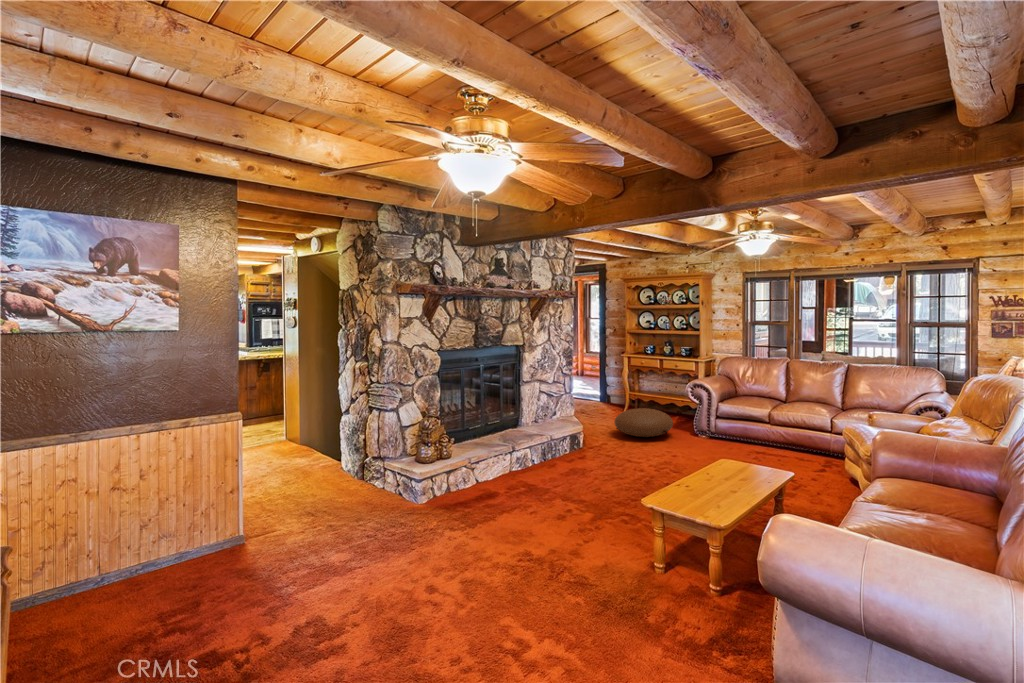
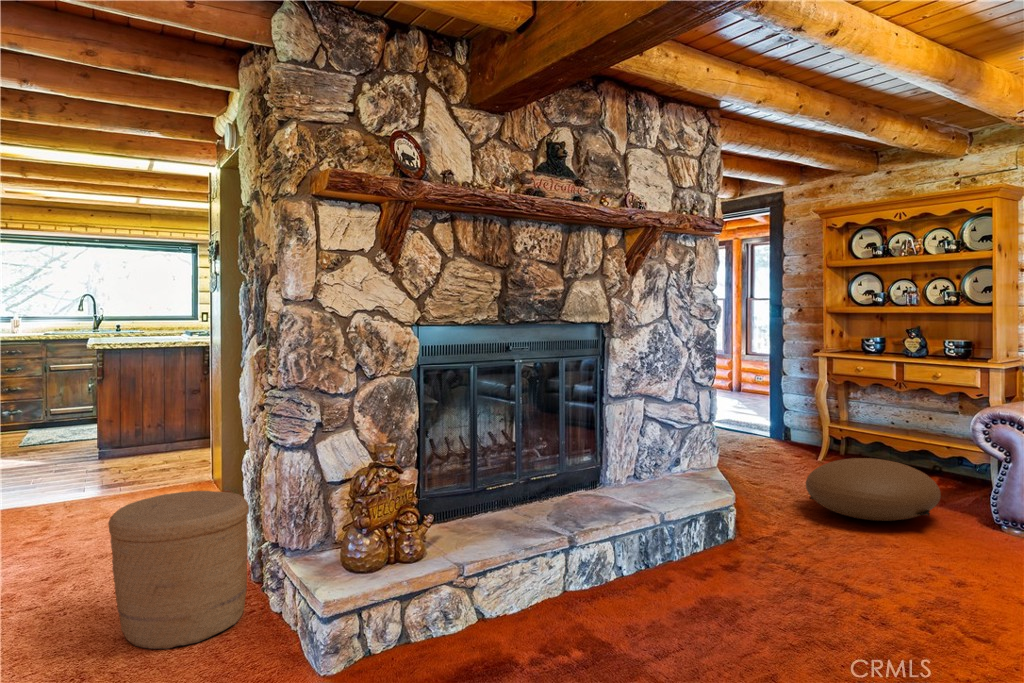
woven basket: none [307,433,369,503] -> present [108,491,249,649]

